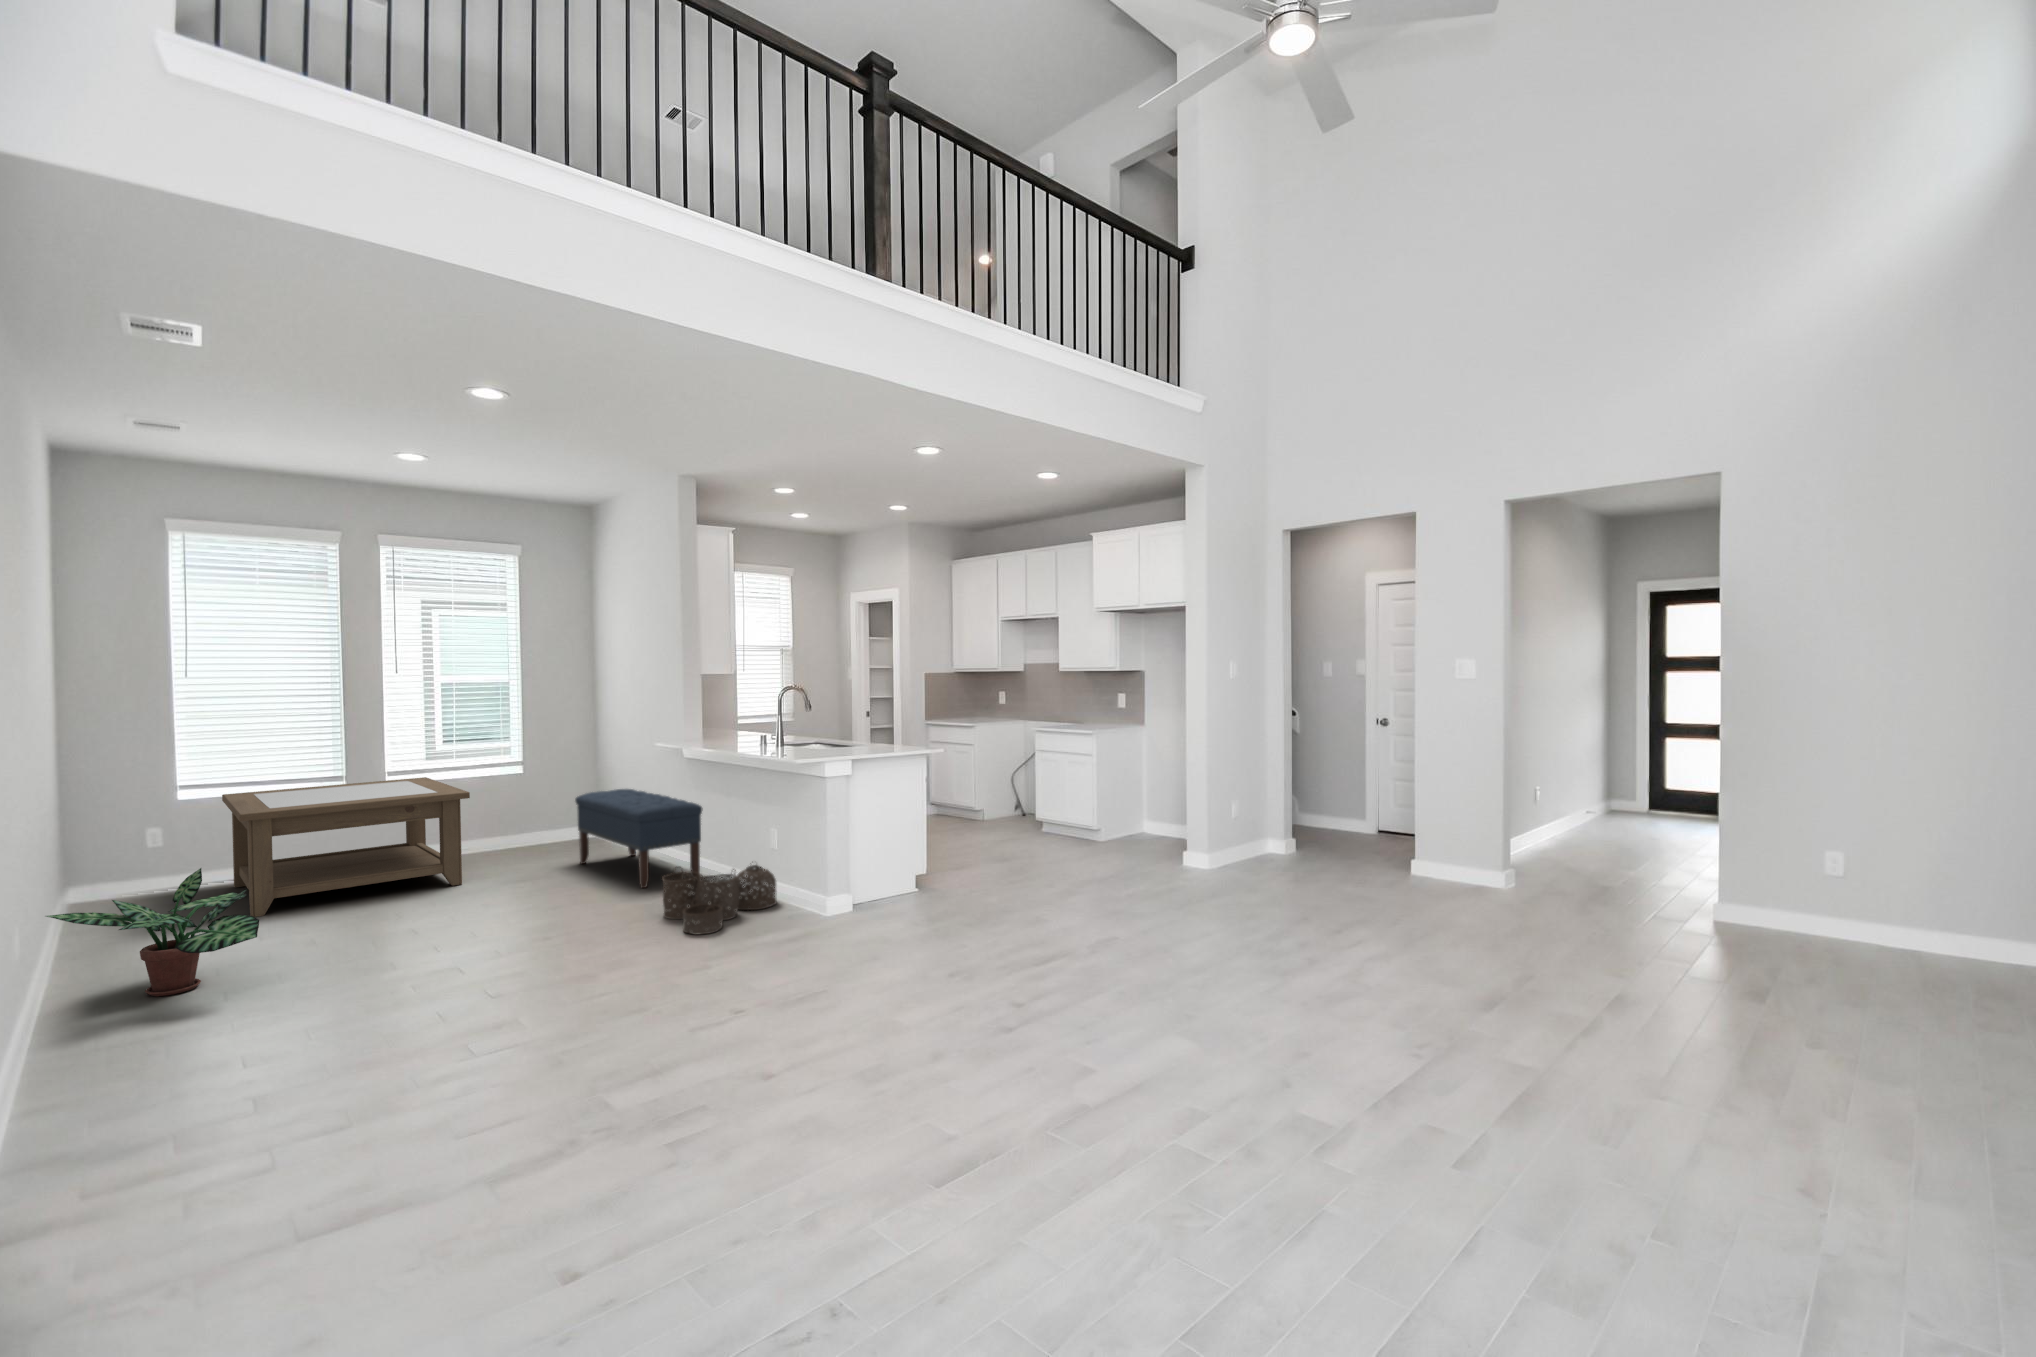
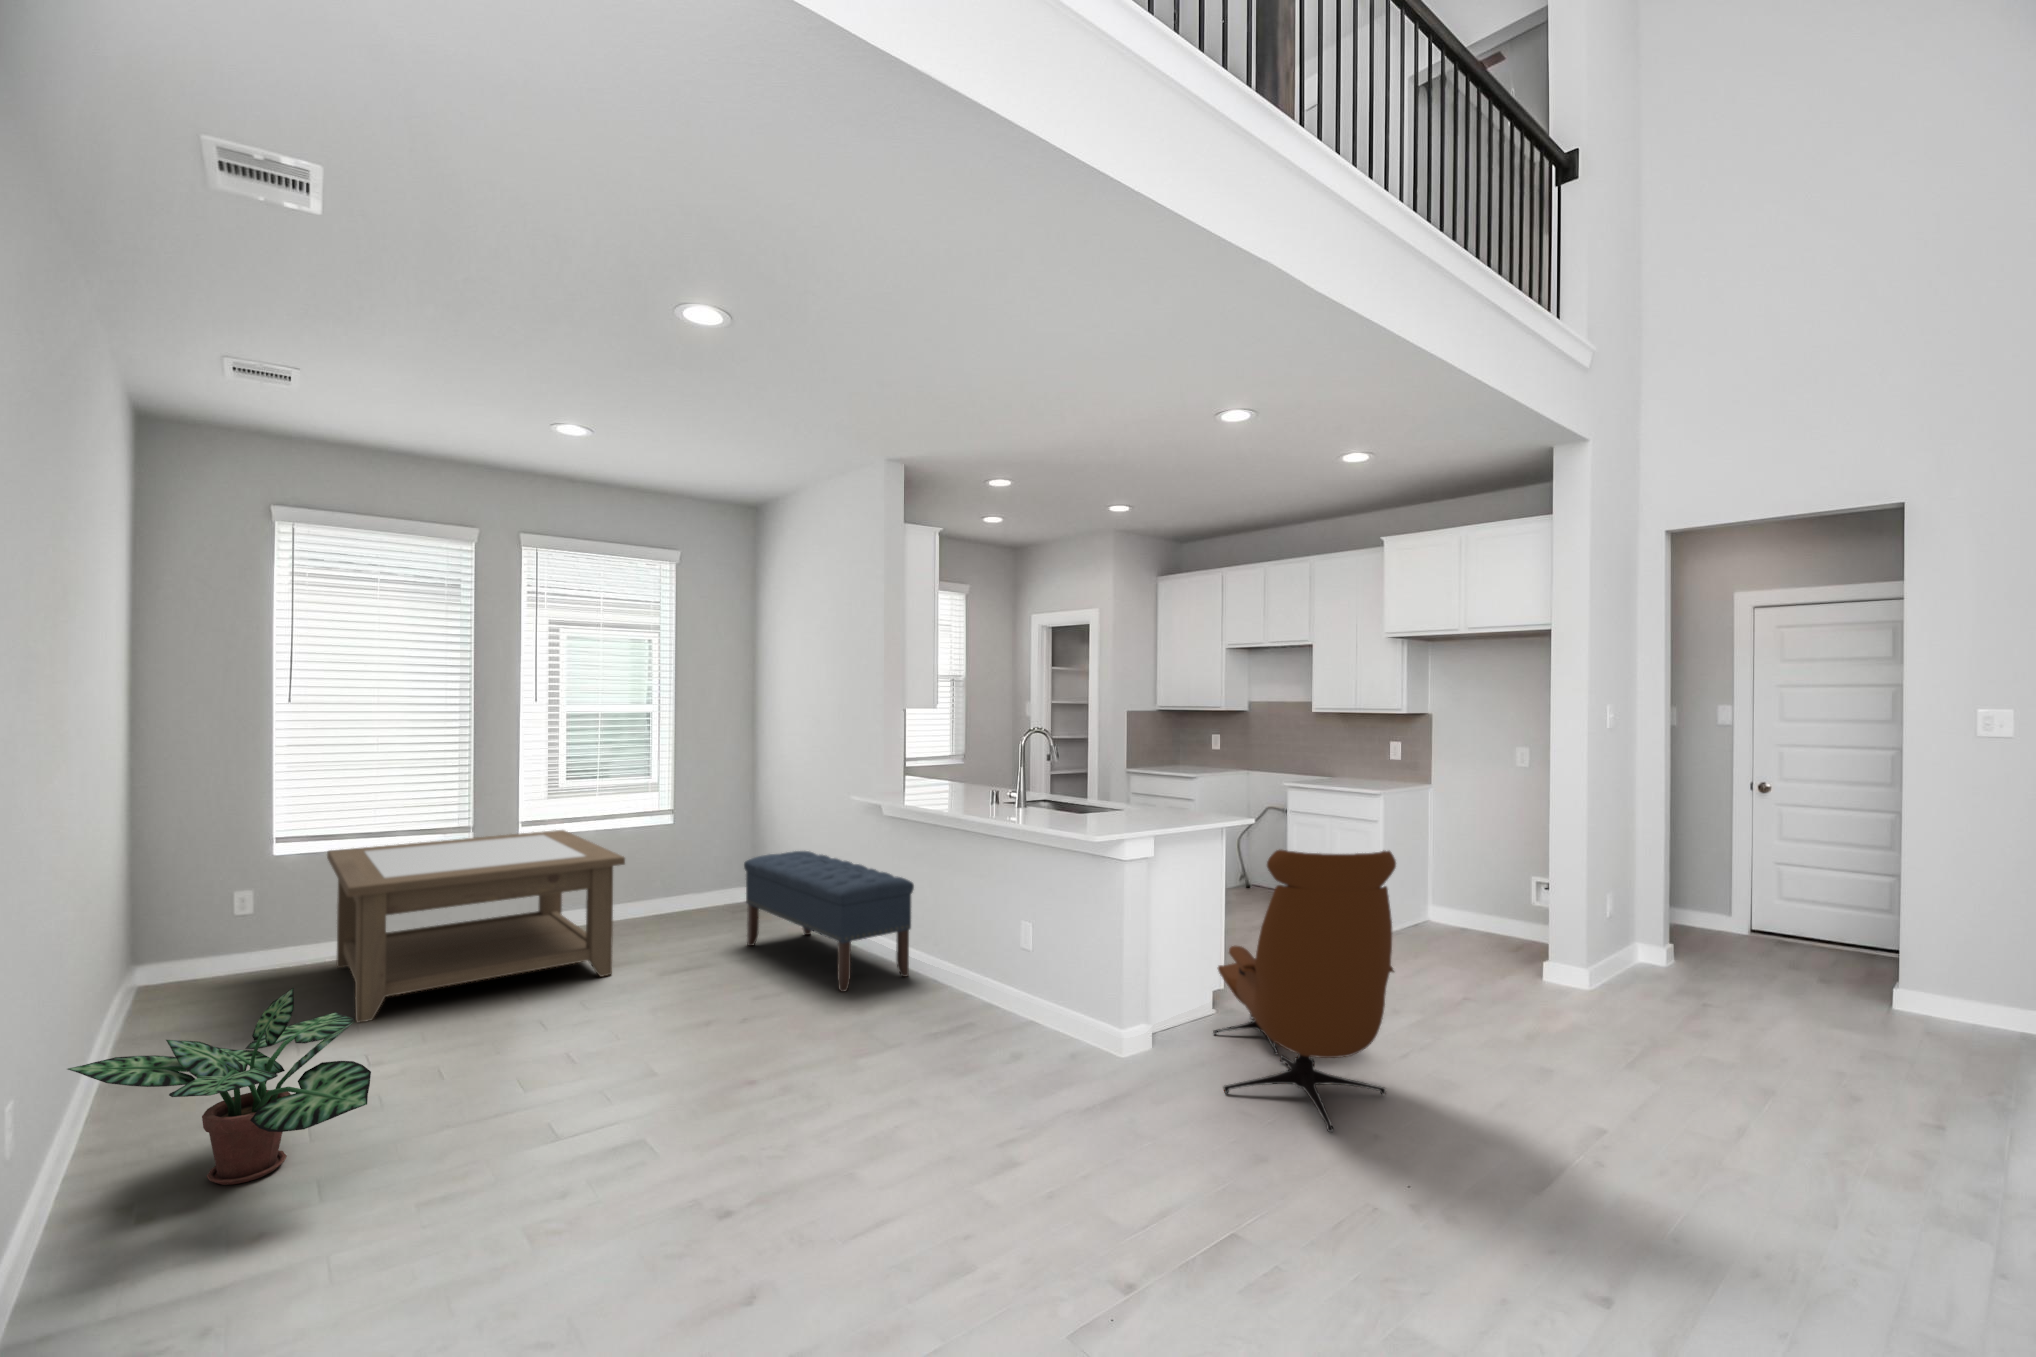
lounge chair: none [883,757,995,946] -> present [1213,850,1396,1132]
woven basket: present [662,865,776,935] -> none [892,969,1035,1087]

